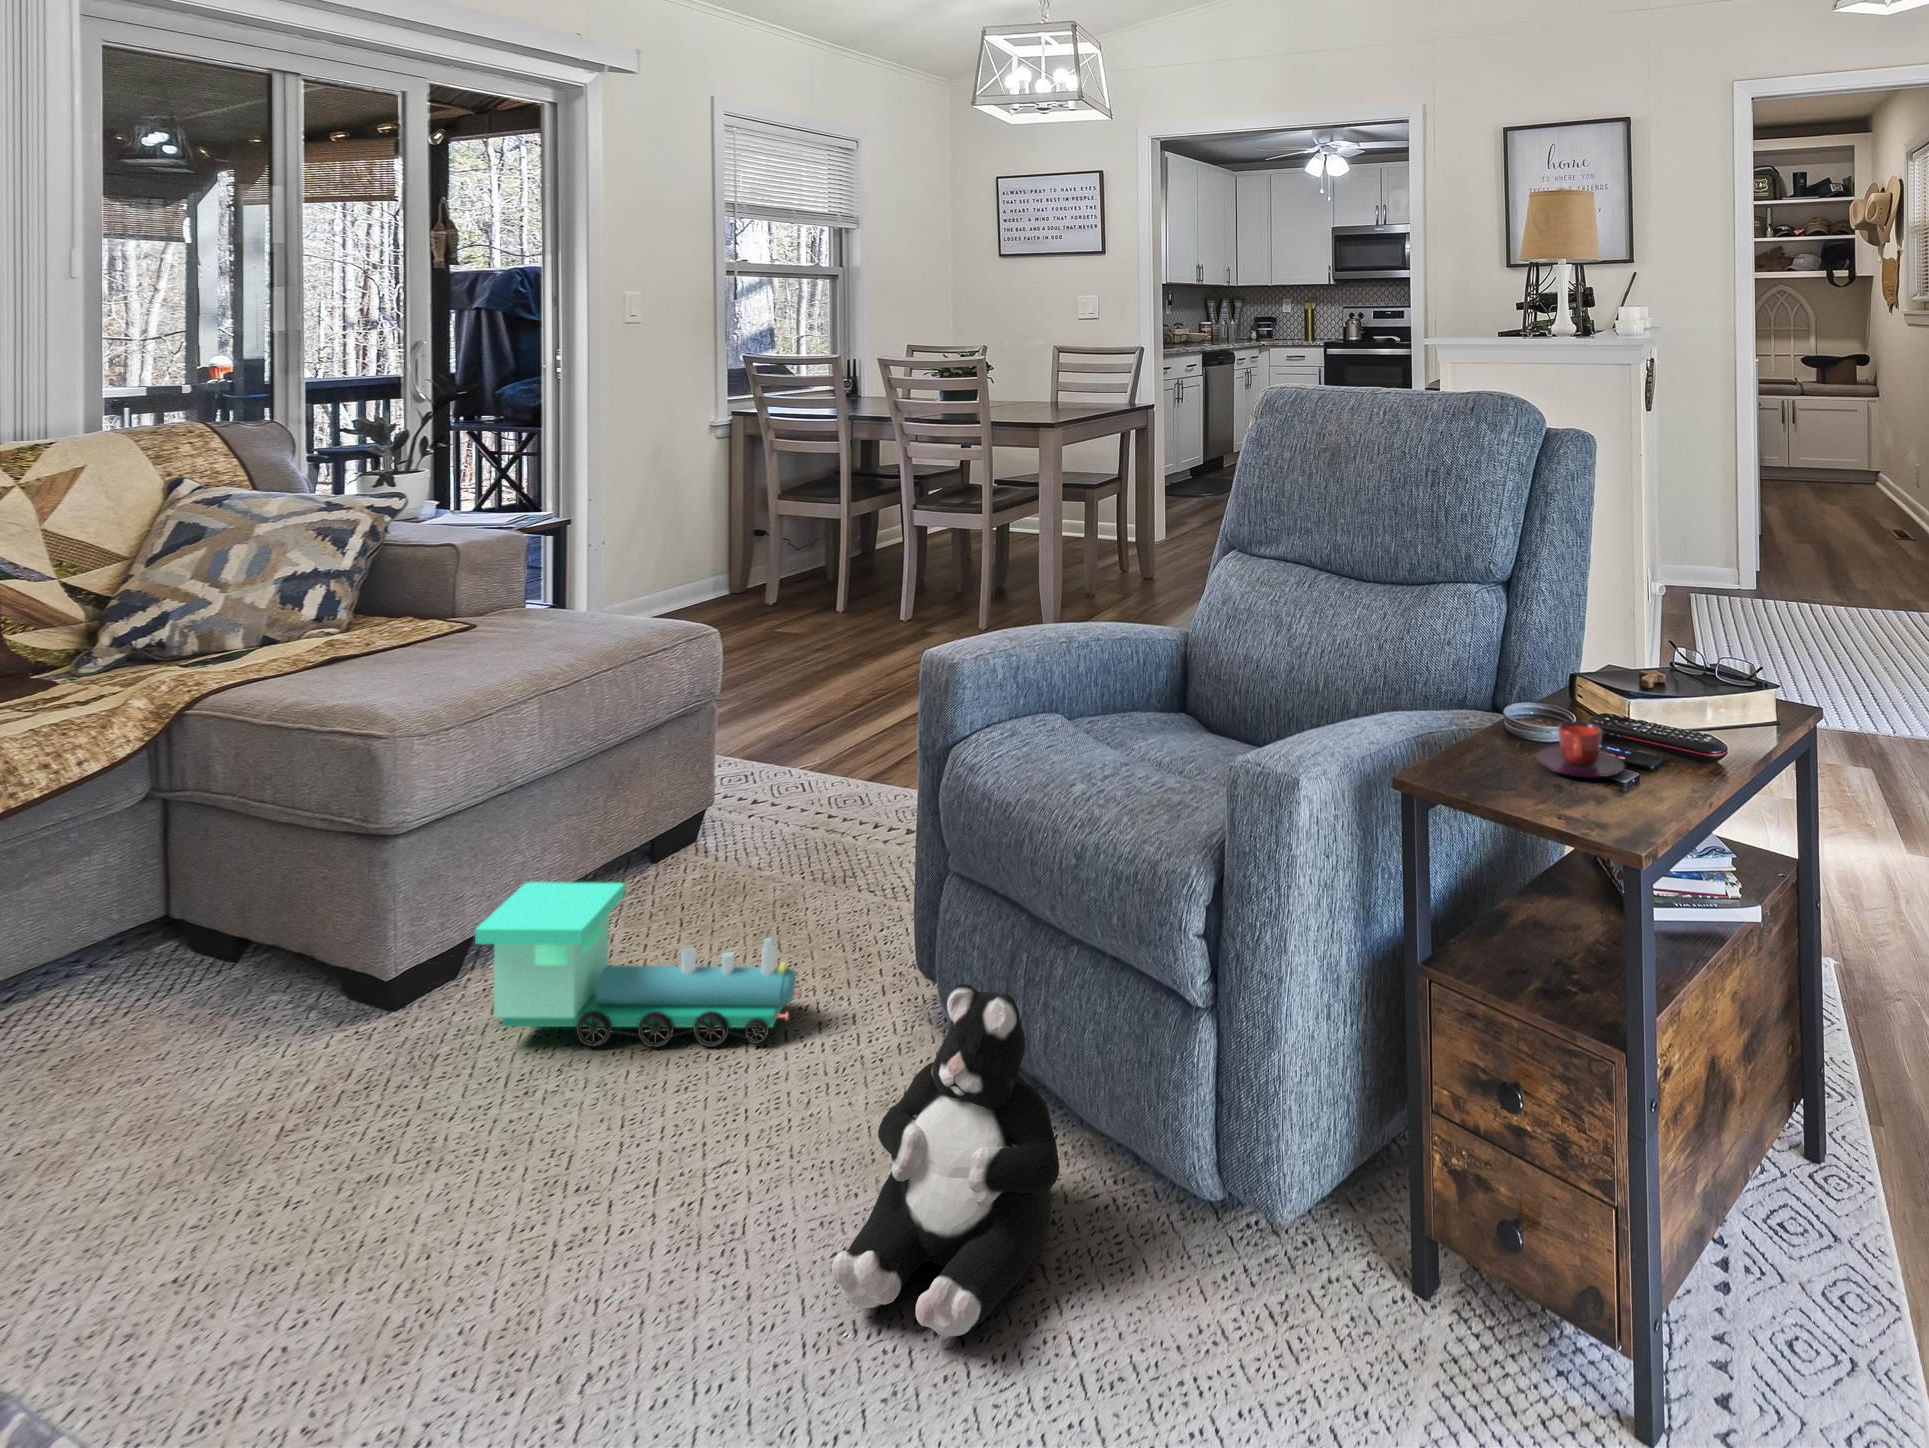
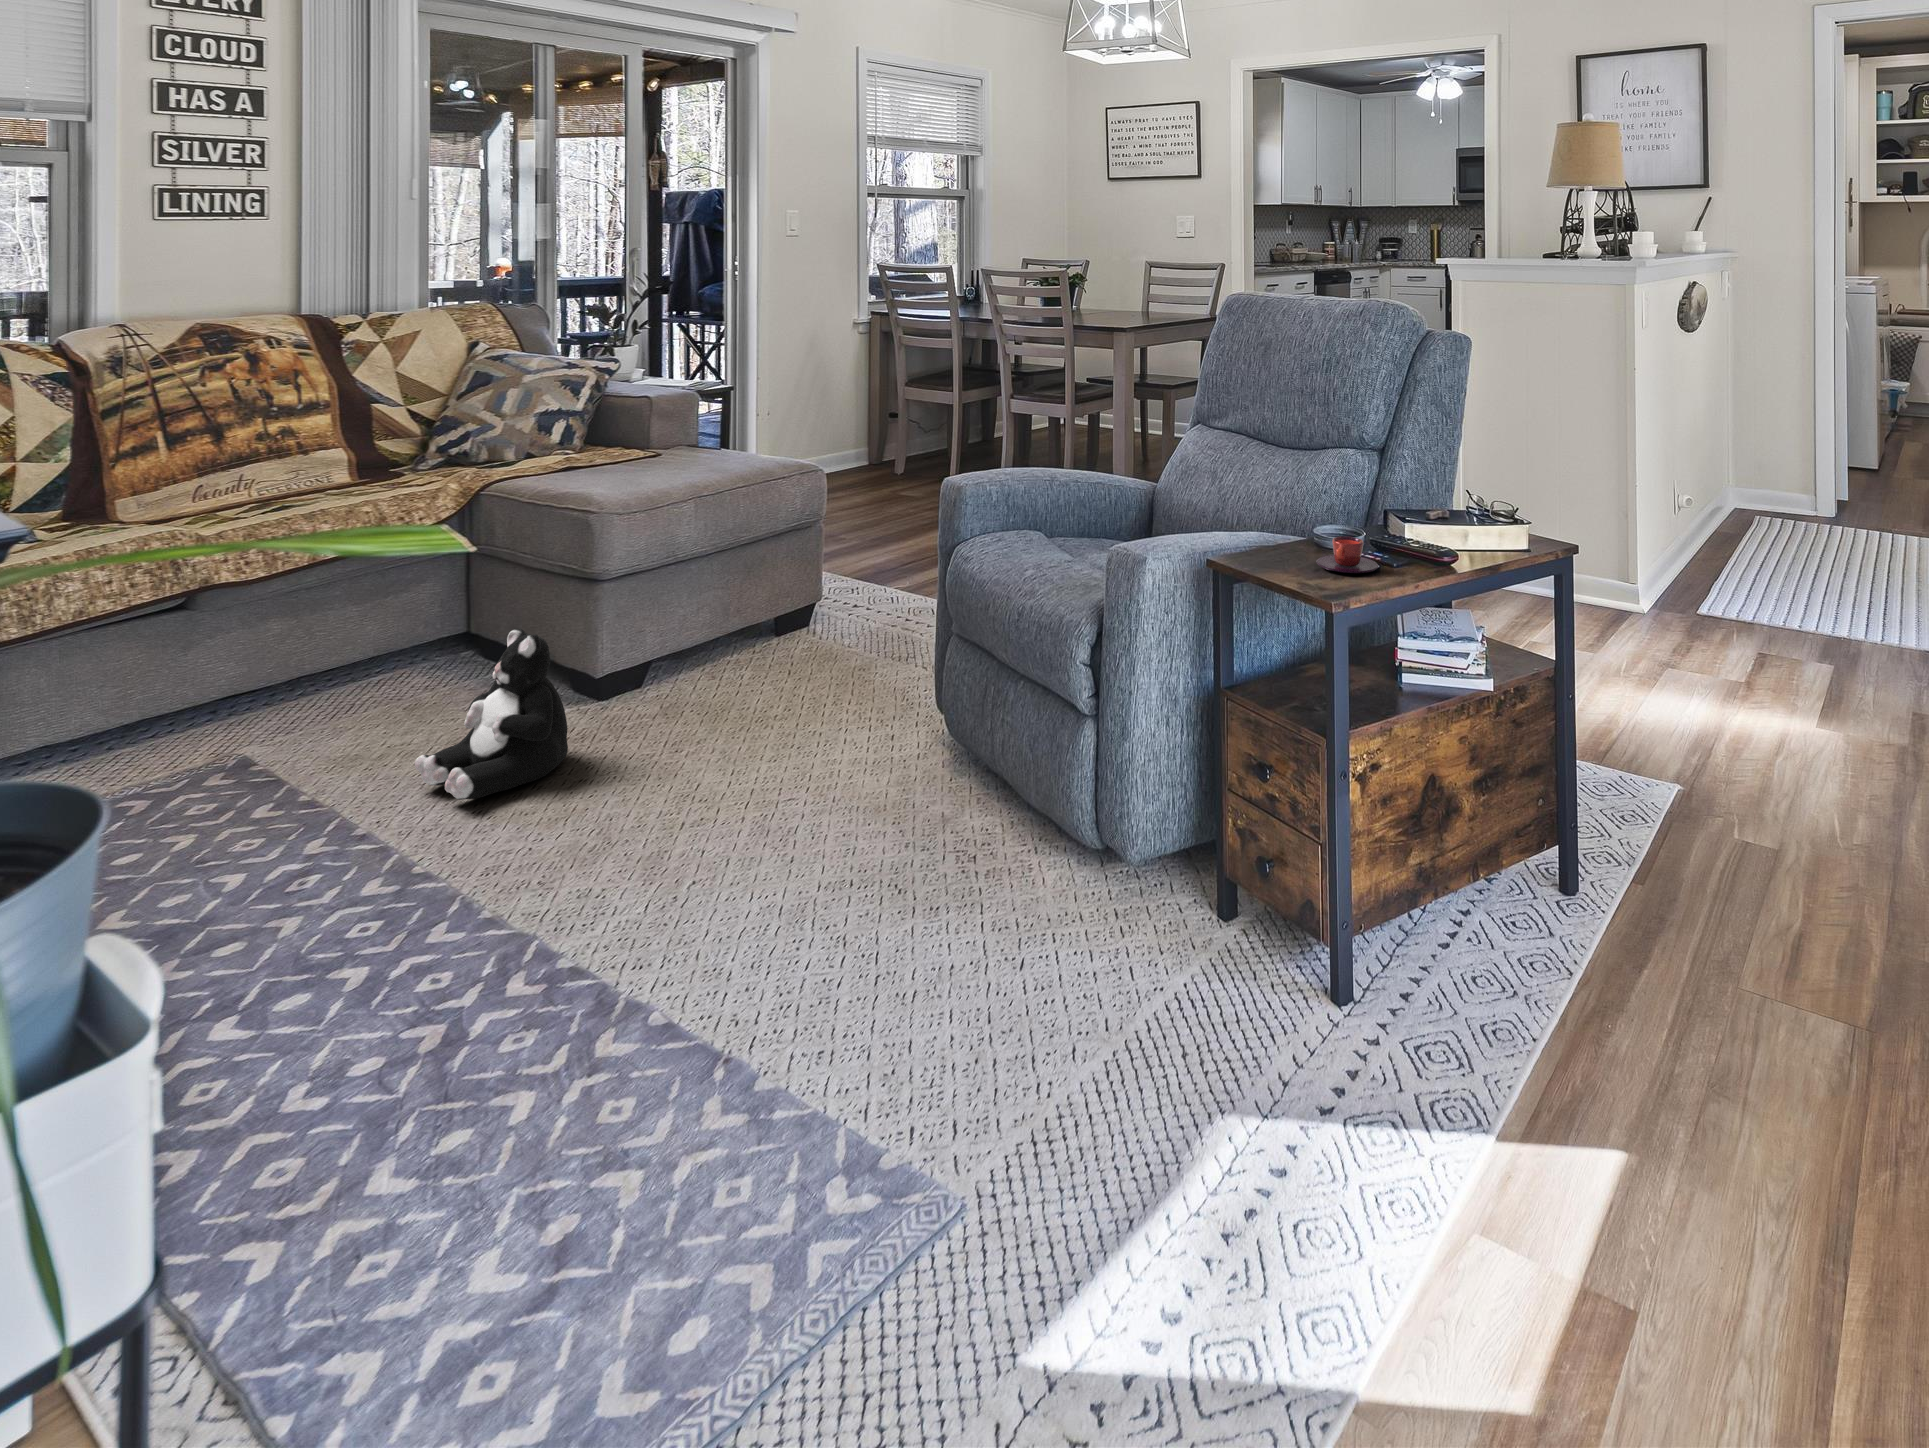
toy train: present [475,882,801,1047] -> none [653,621,865,738]
plush toy: present [832,984,1060,1337] -> present [415,628,568,800]

